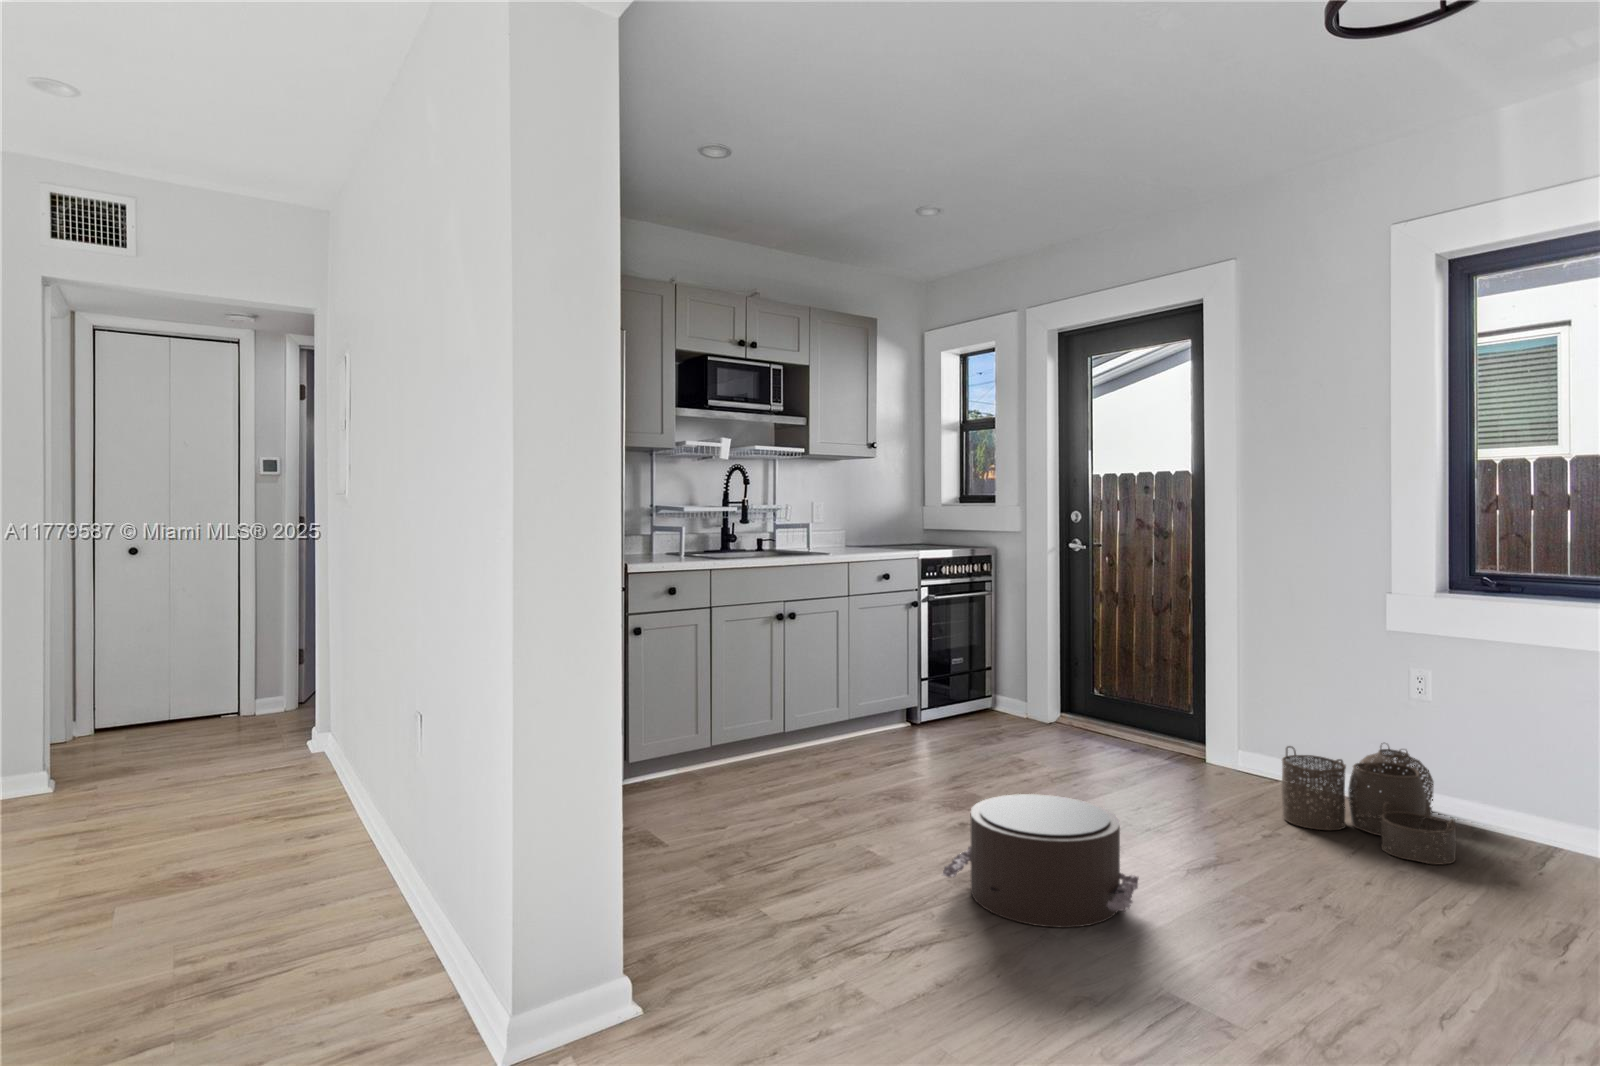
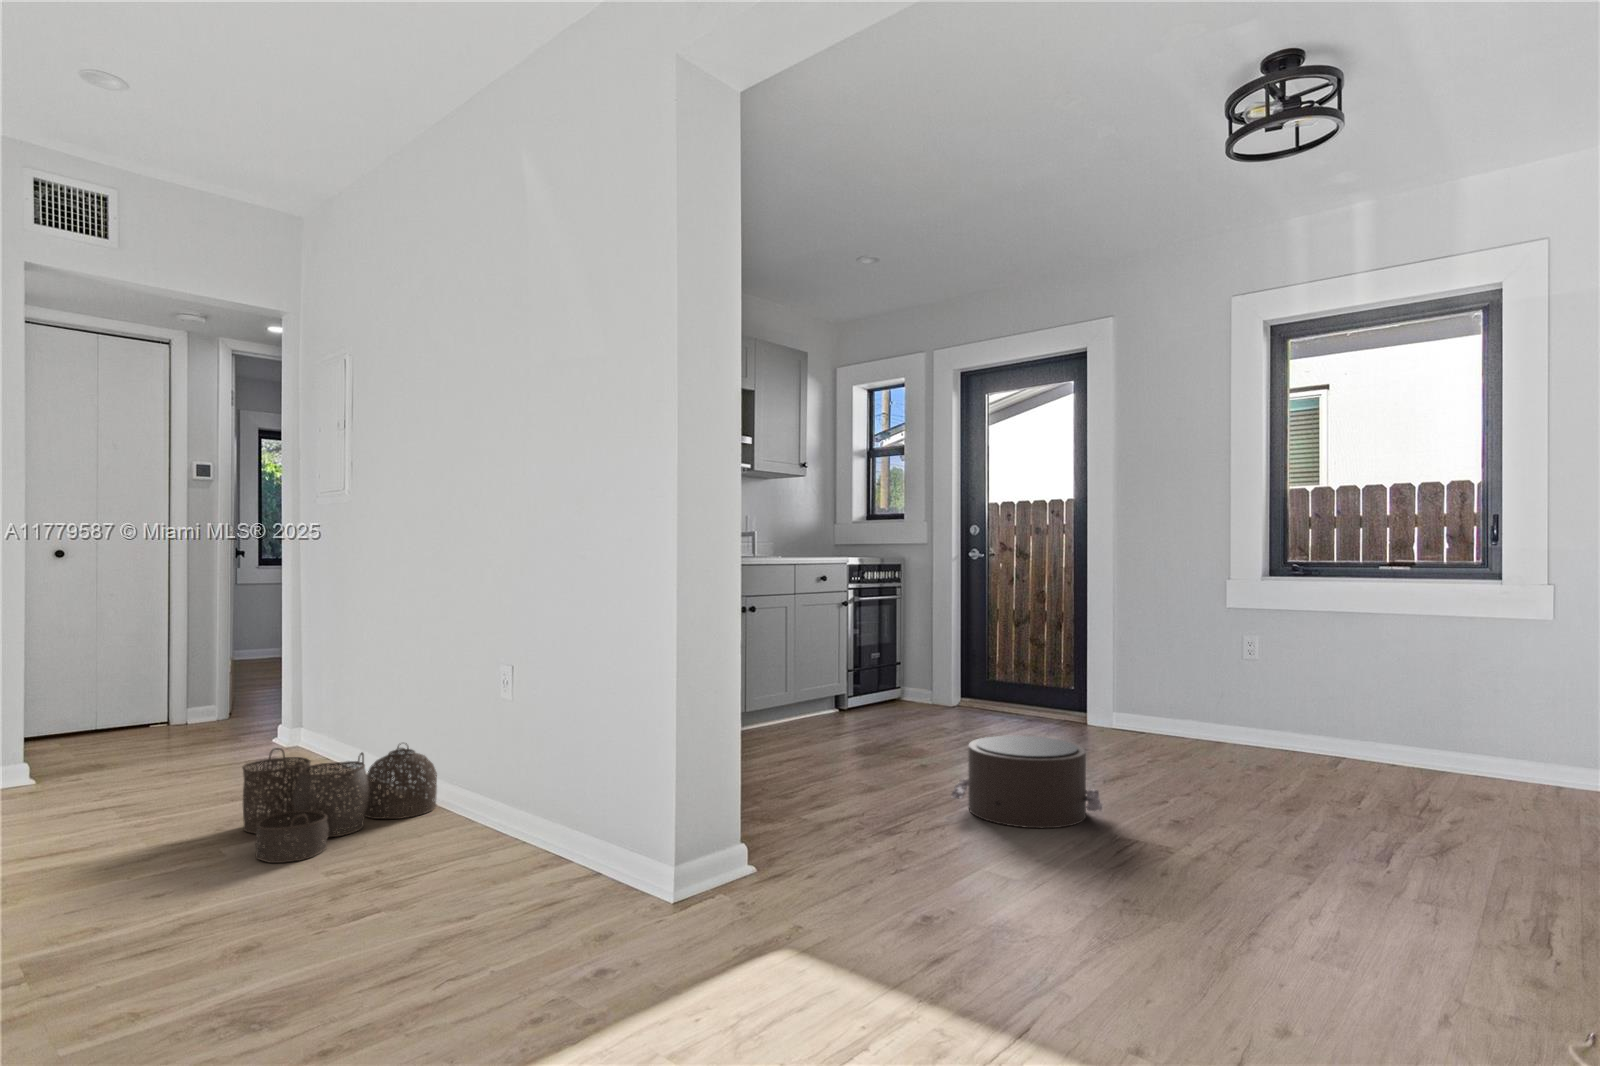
woven basket: present [1282,746,1456,864] -> present [242,743,437,863]

